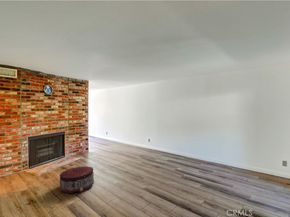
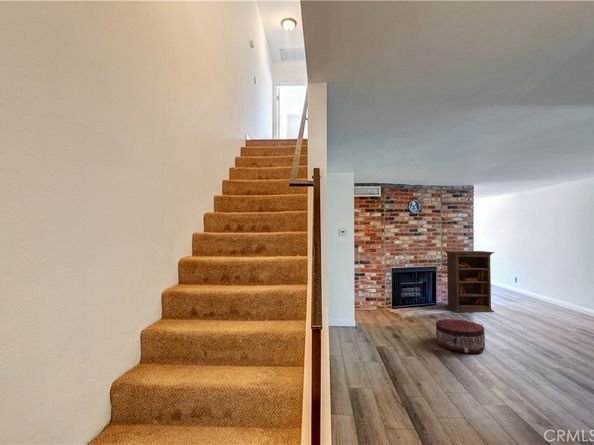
bookcase: none [69,119,100,160] -> present [444,251,494,312]

